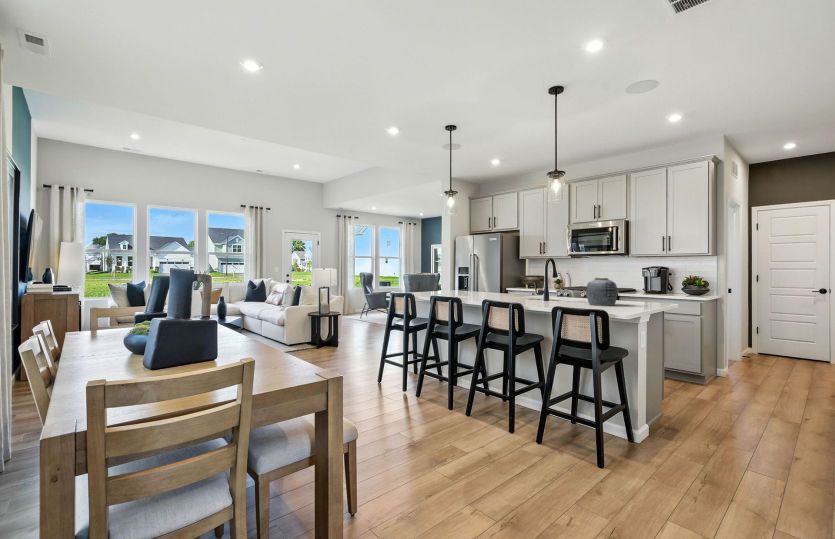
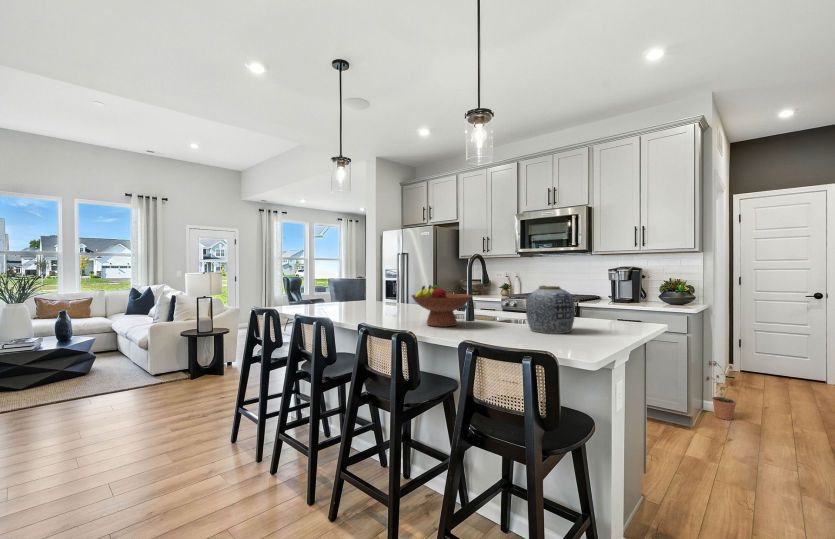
fruit bowl: none [512,277,552,302] -> present [412,285,472,327]
potted plant: none [716,338,744,381] -> present [706,361,737,420]

